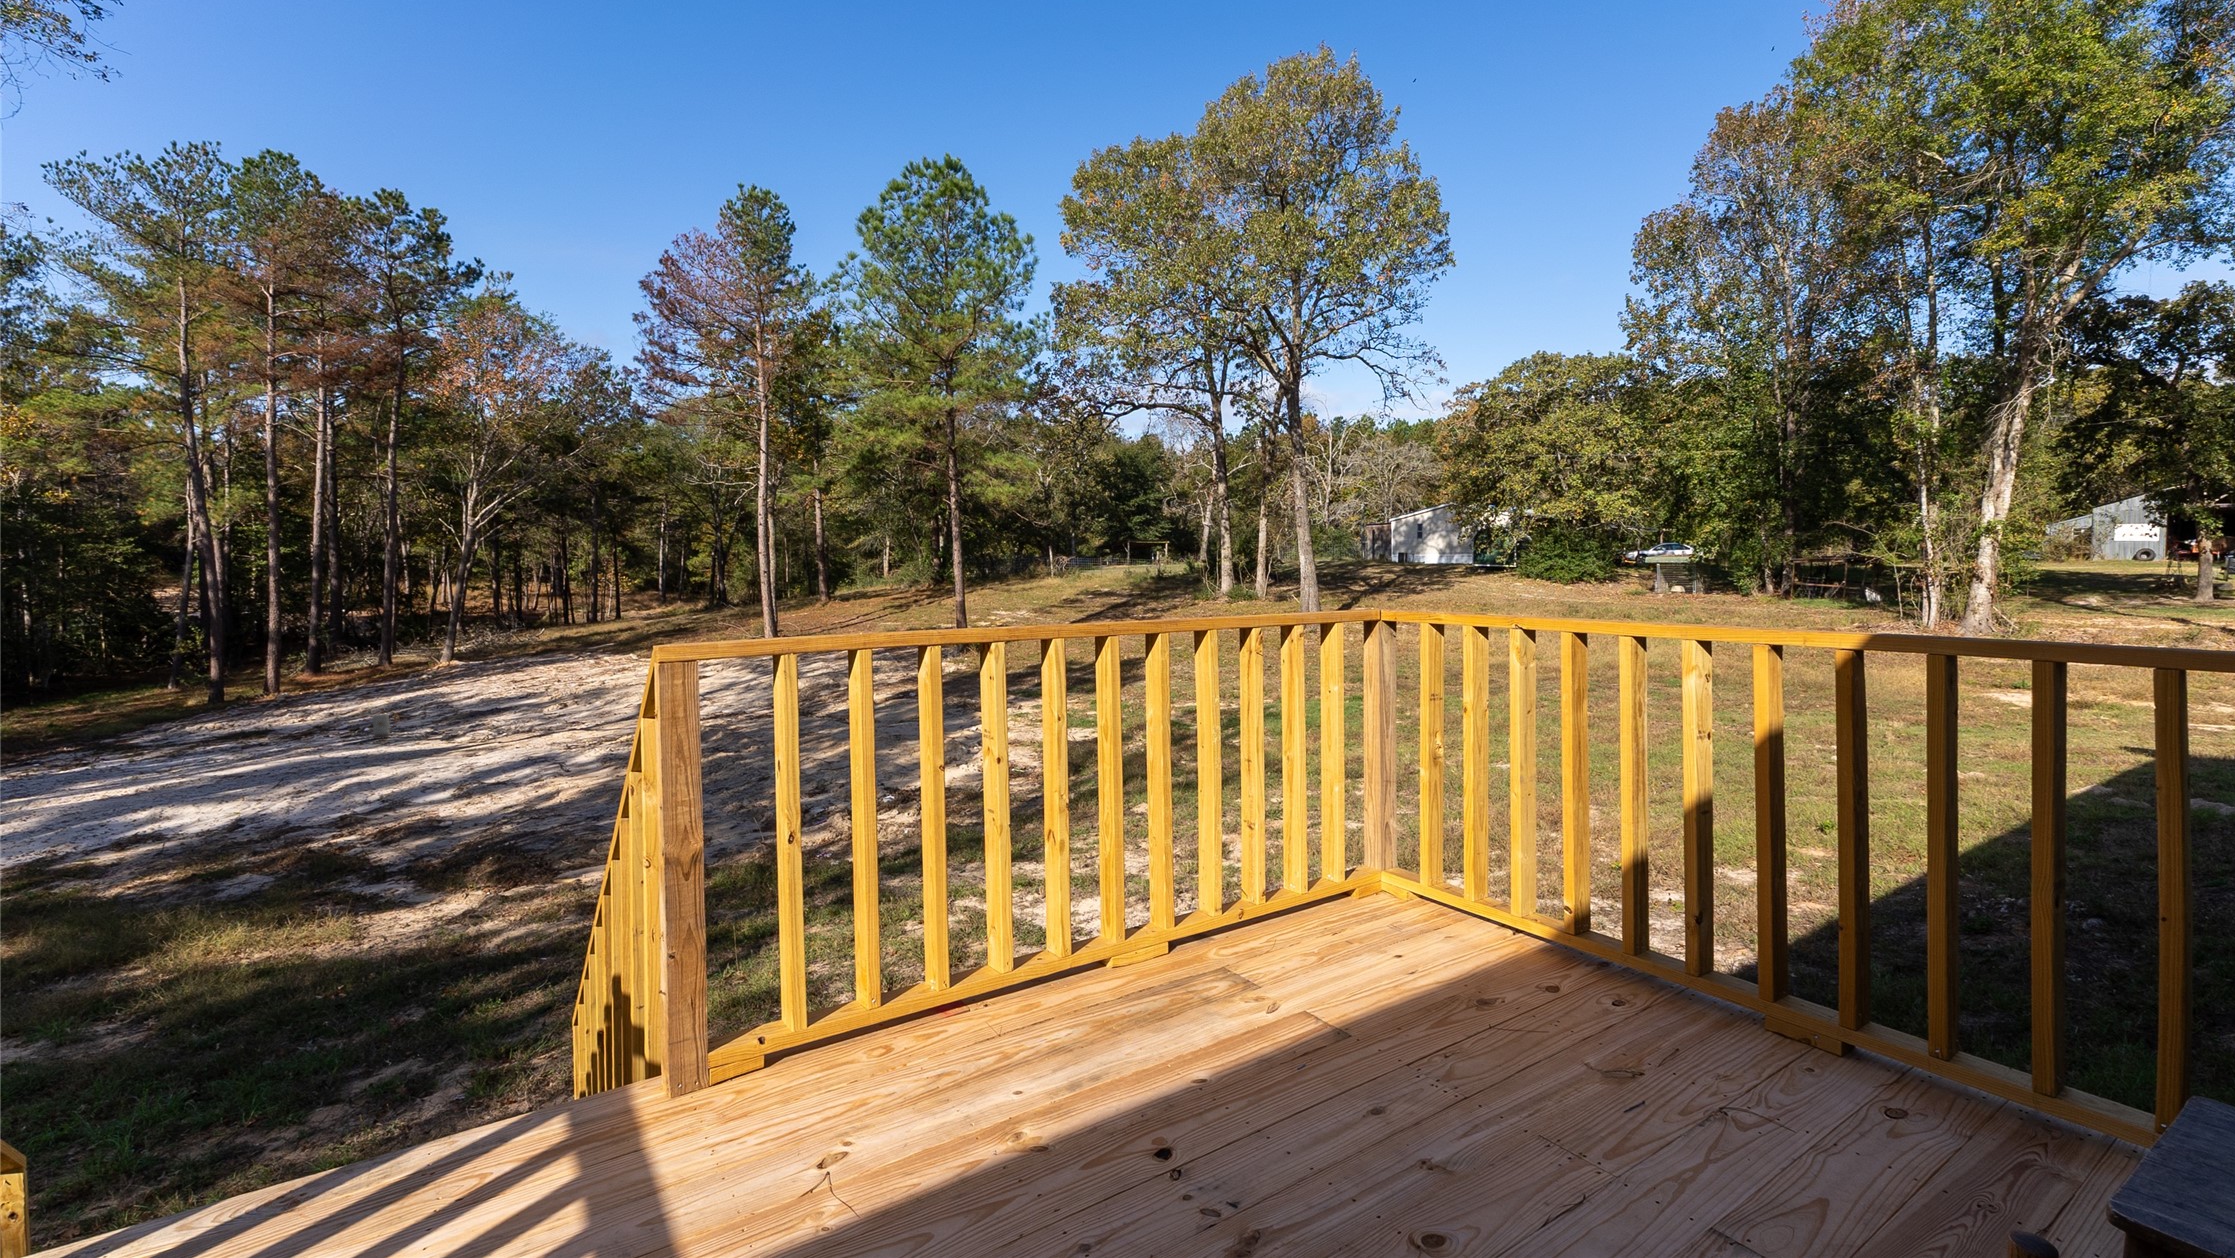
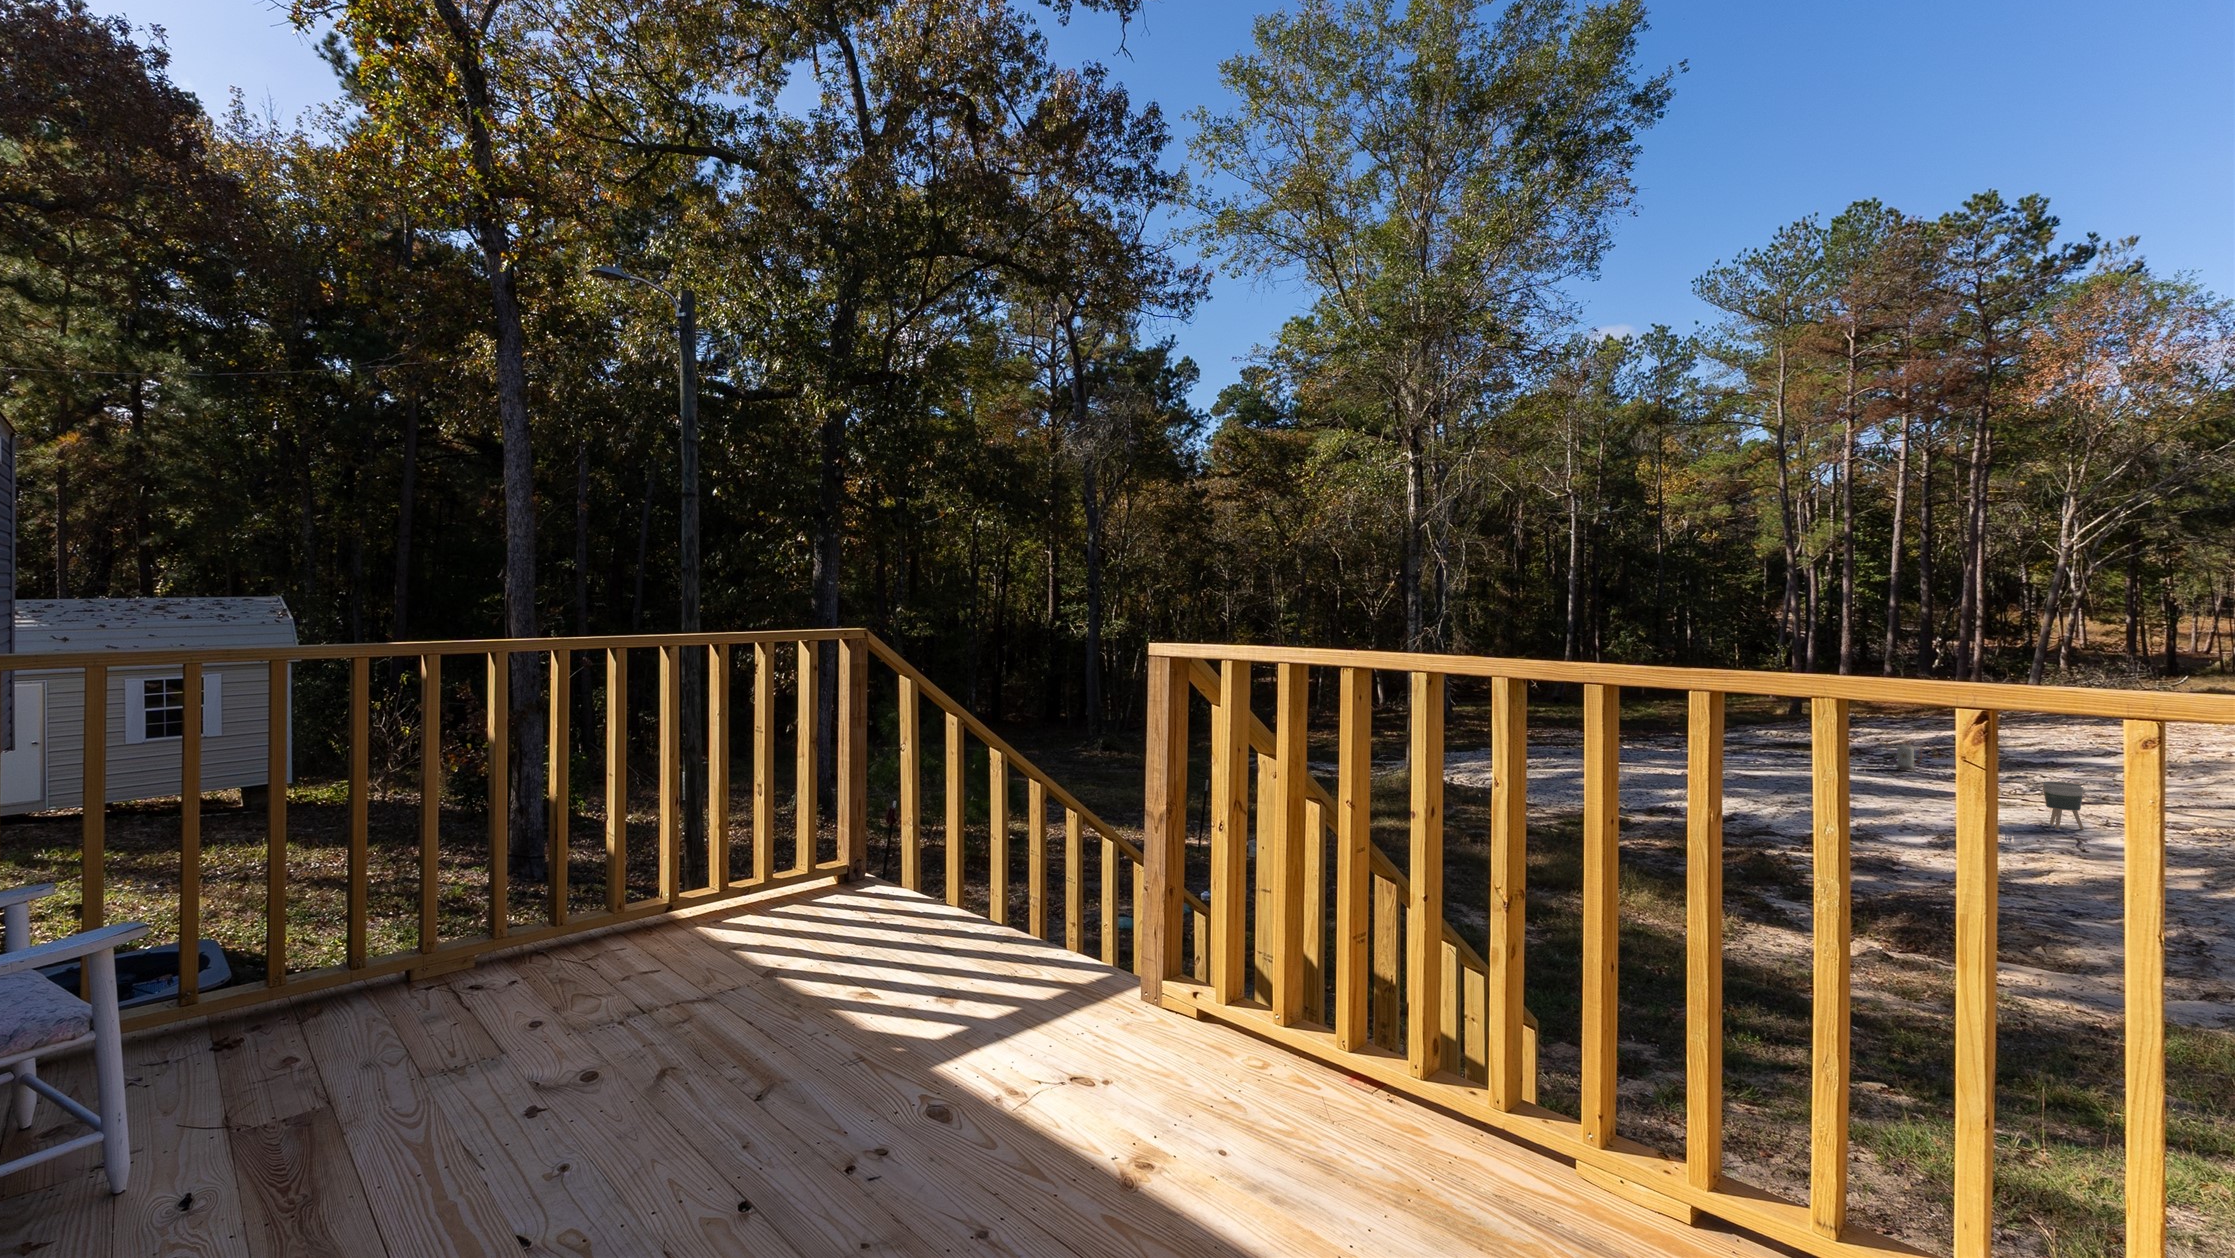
planter: none [523,719,552,758] -> present [2042,781,2084,830]

